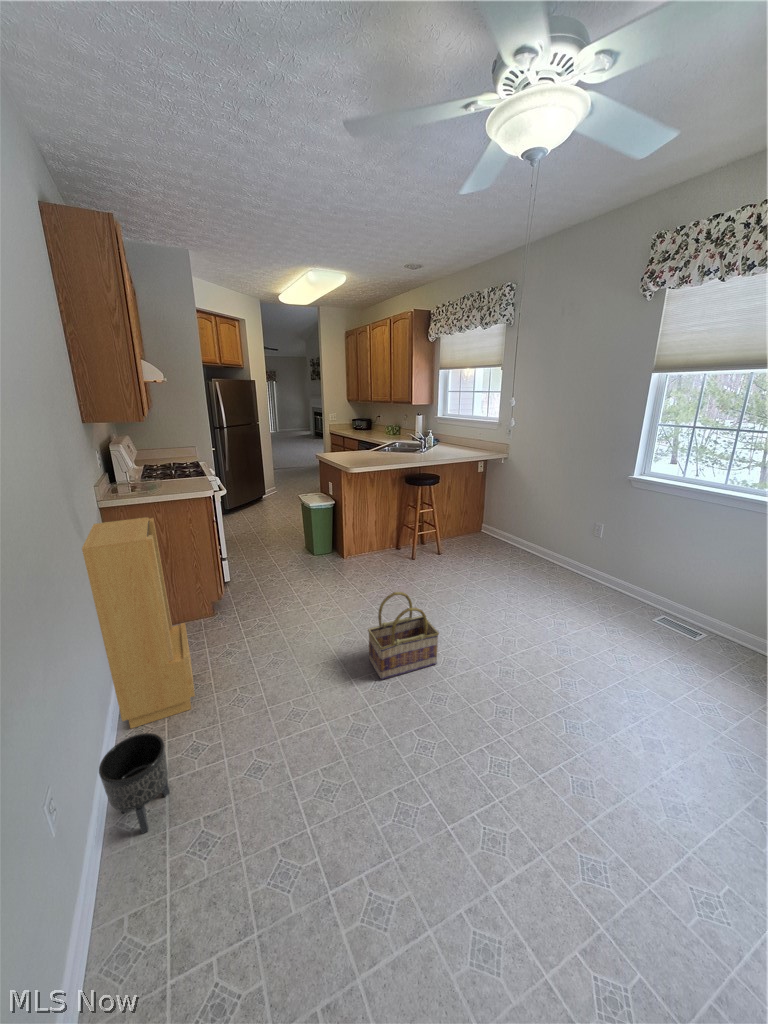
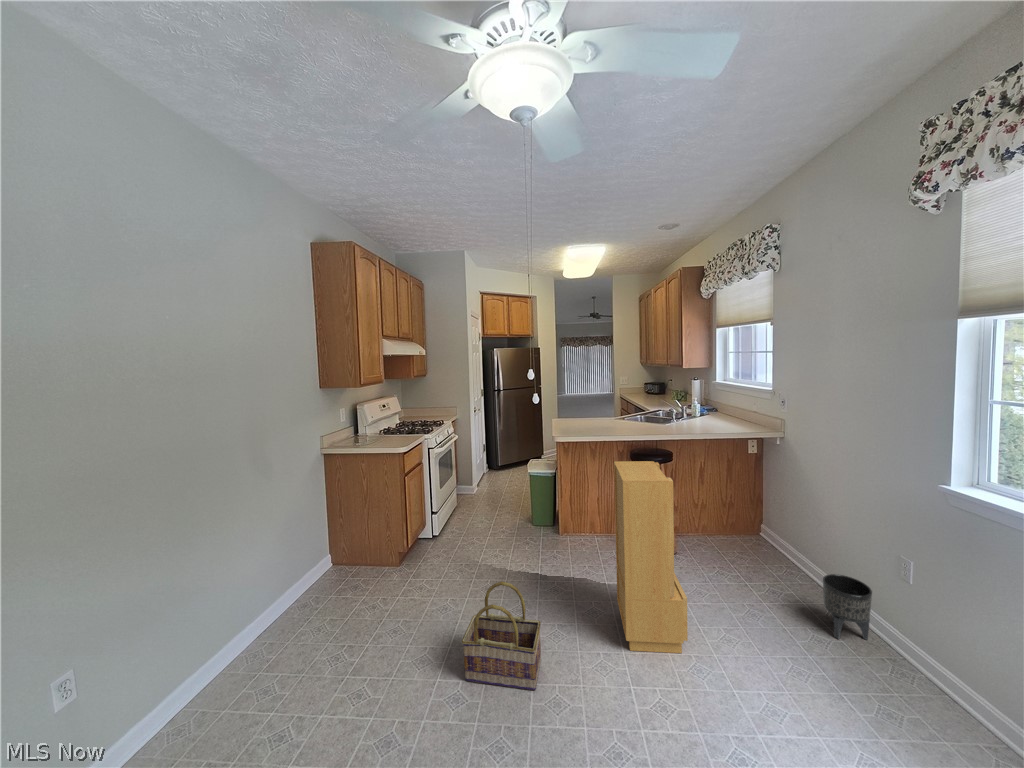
storage cabinet: present [82,517,195,728] -> present [614,461,688,653]
planter: present [99,733,169,834] -> present [823,574,872,640]

